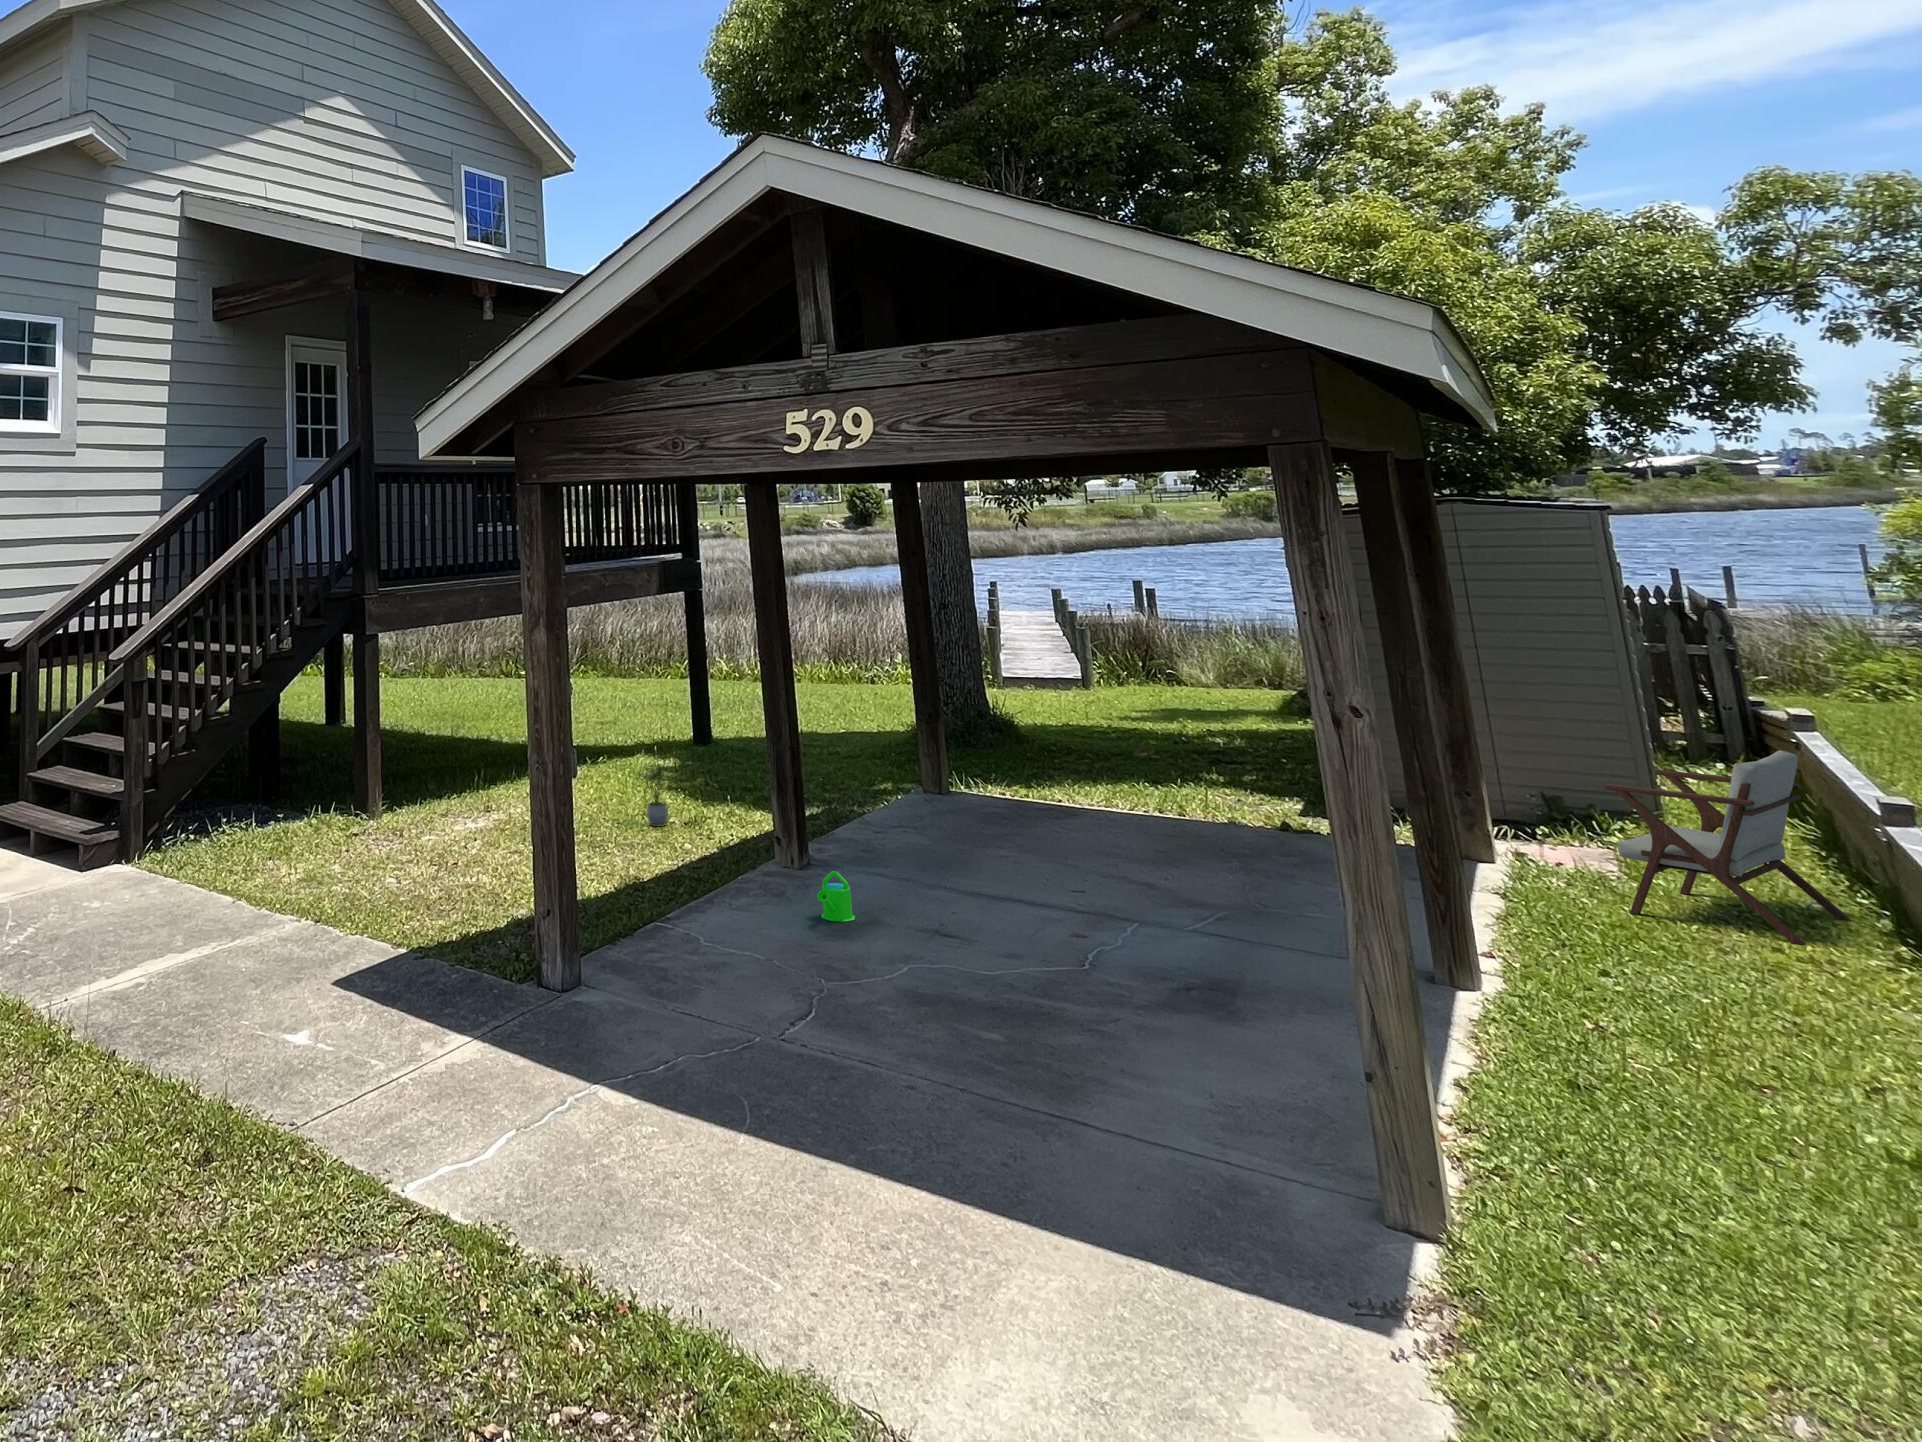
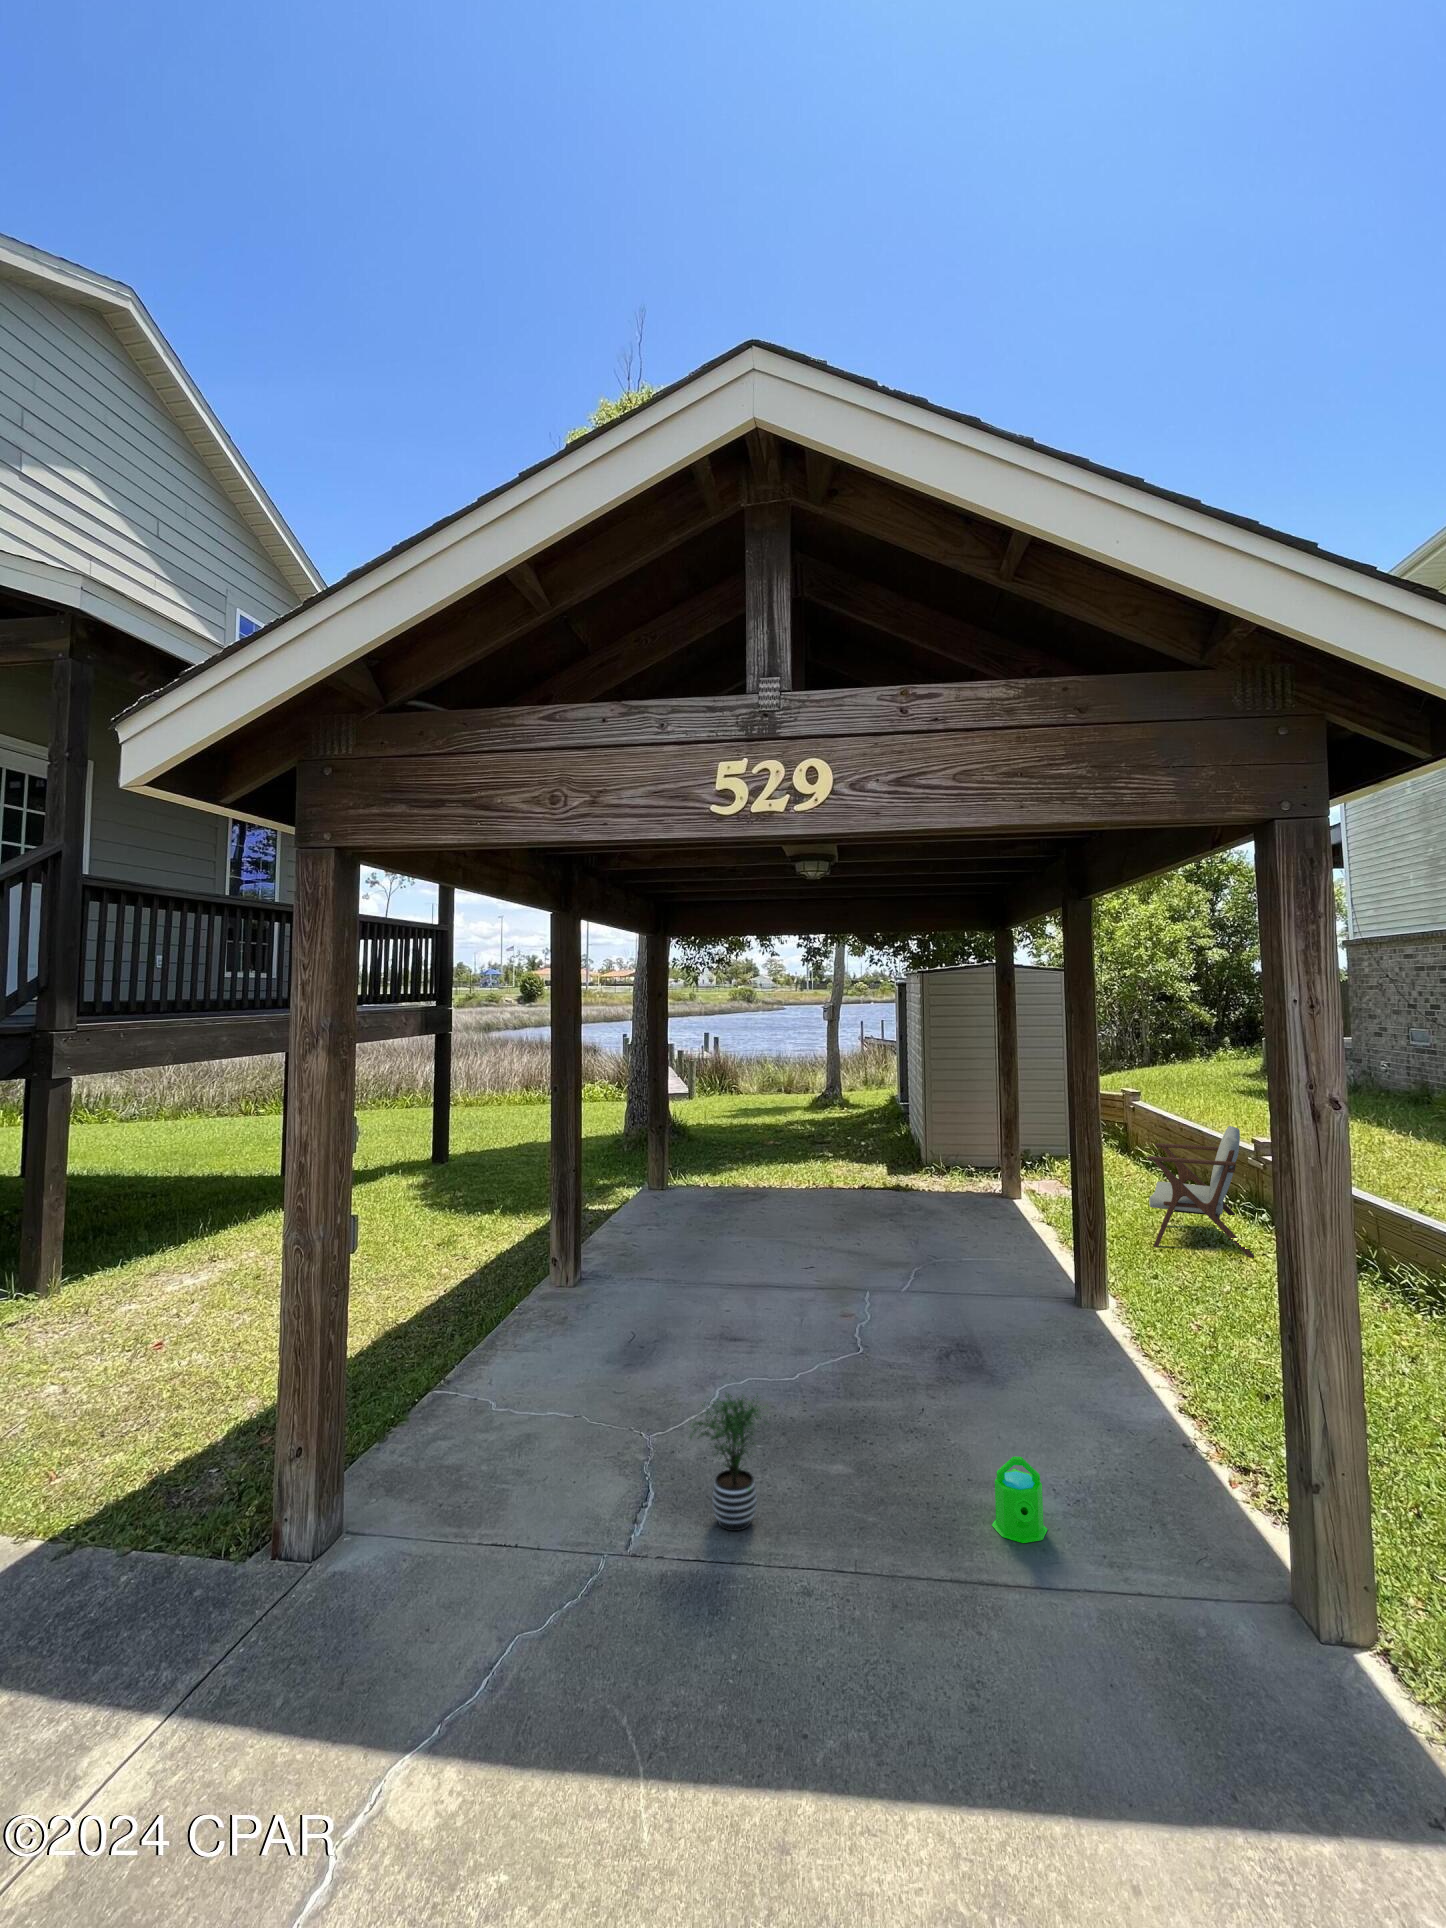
potted plant: present [636,765,672,827] -> present [690,1394,767,1531]
watering can: present [817,871,855,922] -> present [992,1456,1048,1543]

